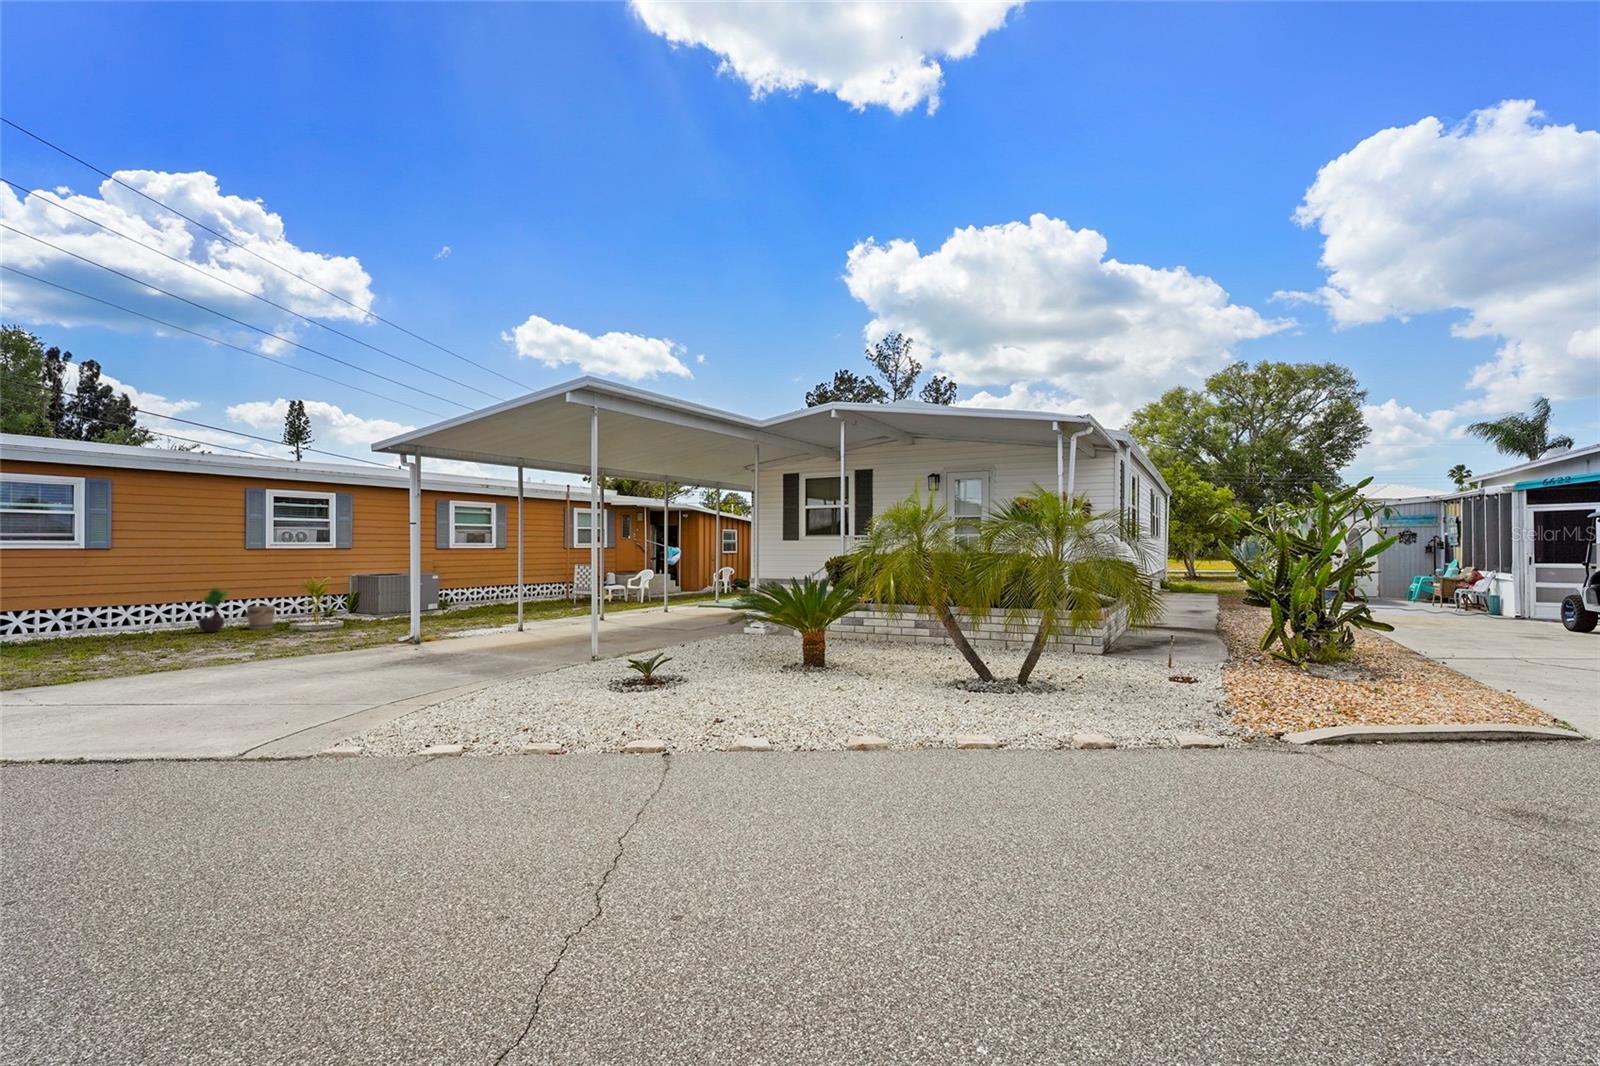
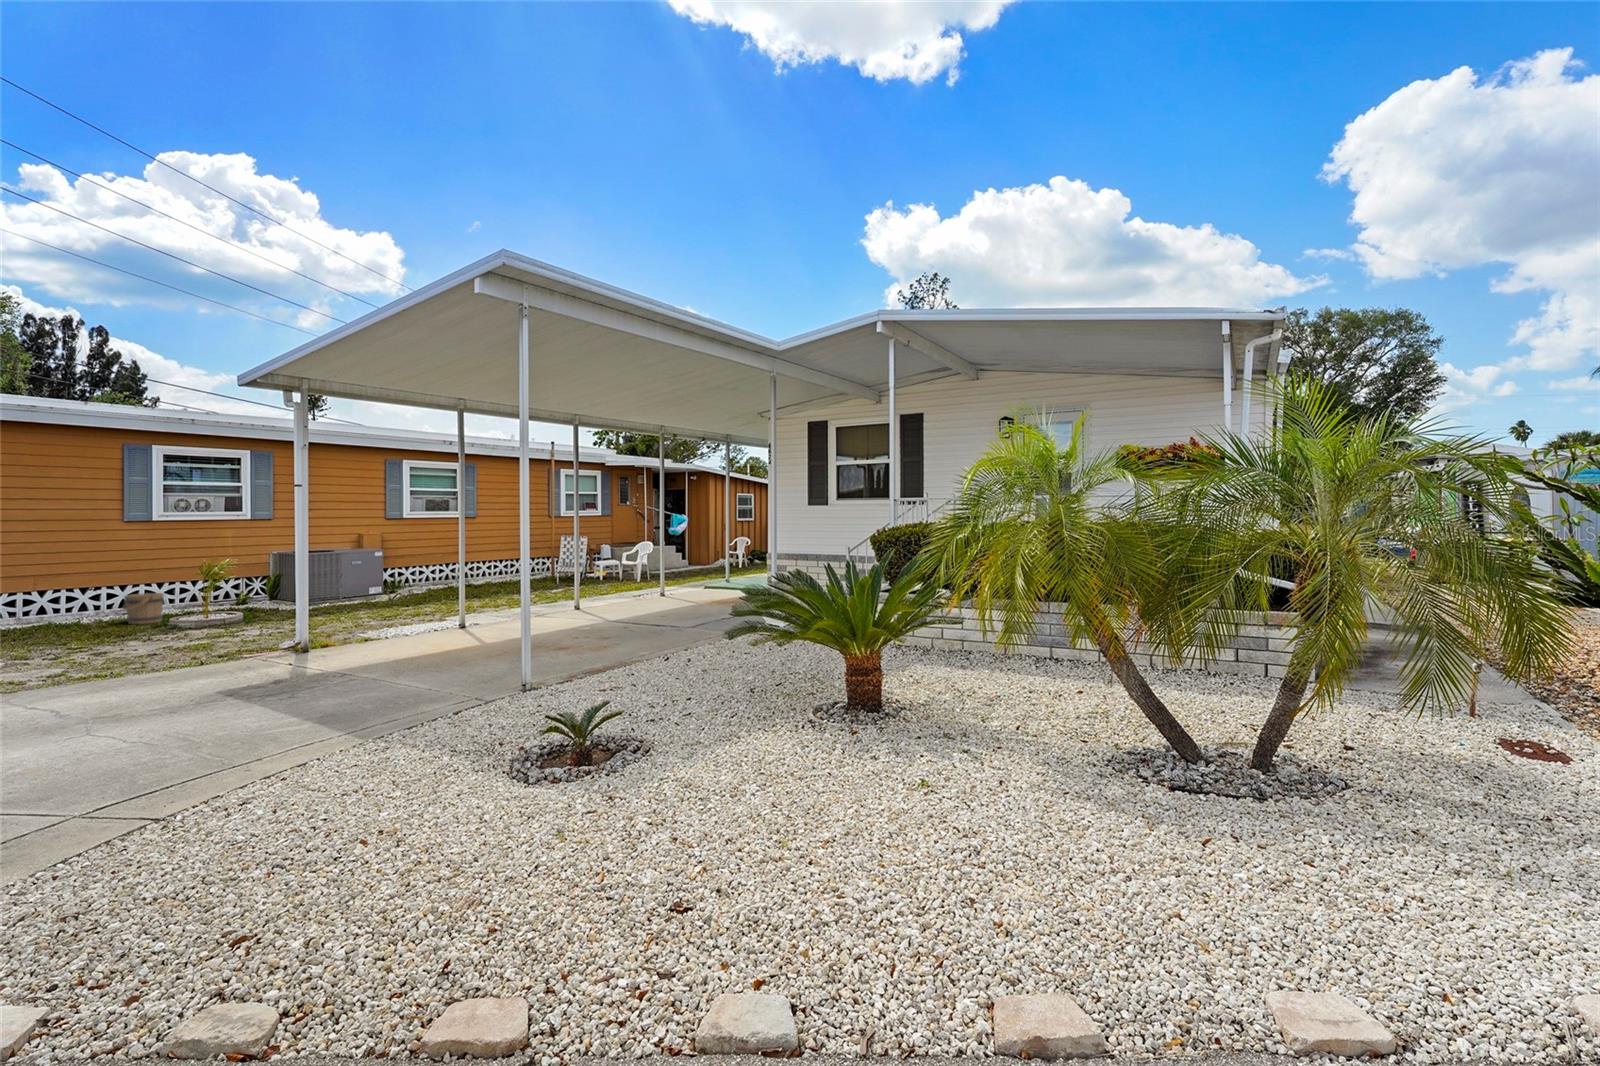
potted tree: present [198,589,229,632] -> none [48,567,97,630]

